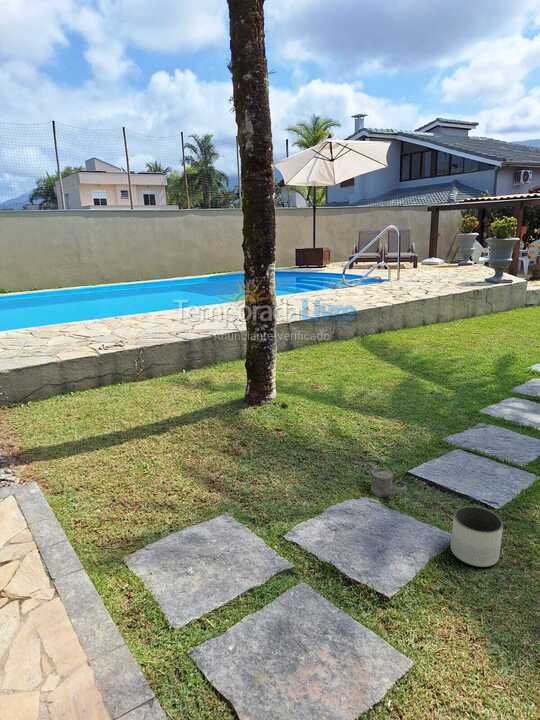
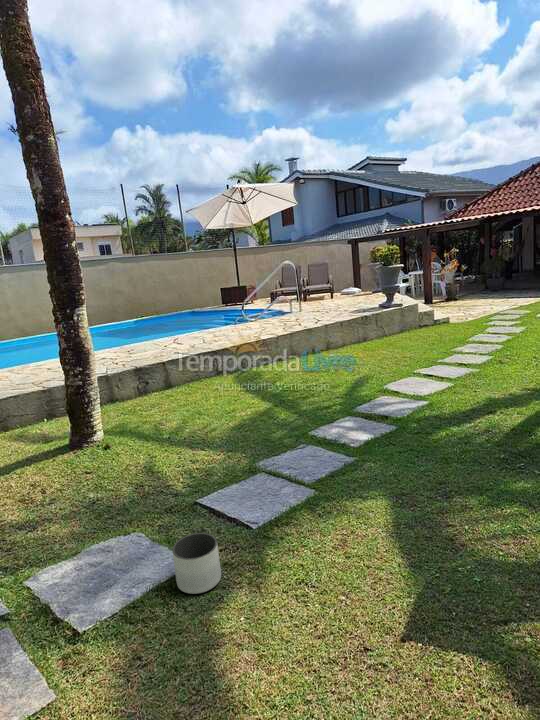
watering can: present [369,464,407,497] -> none [141,498,165,531]

